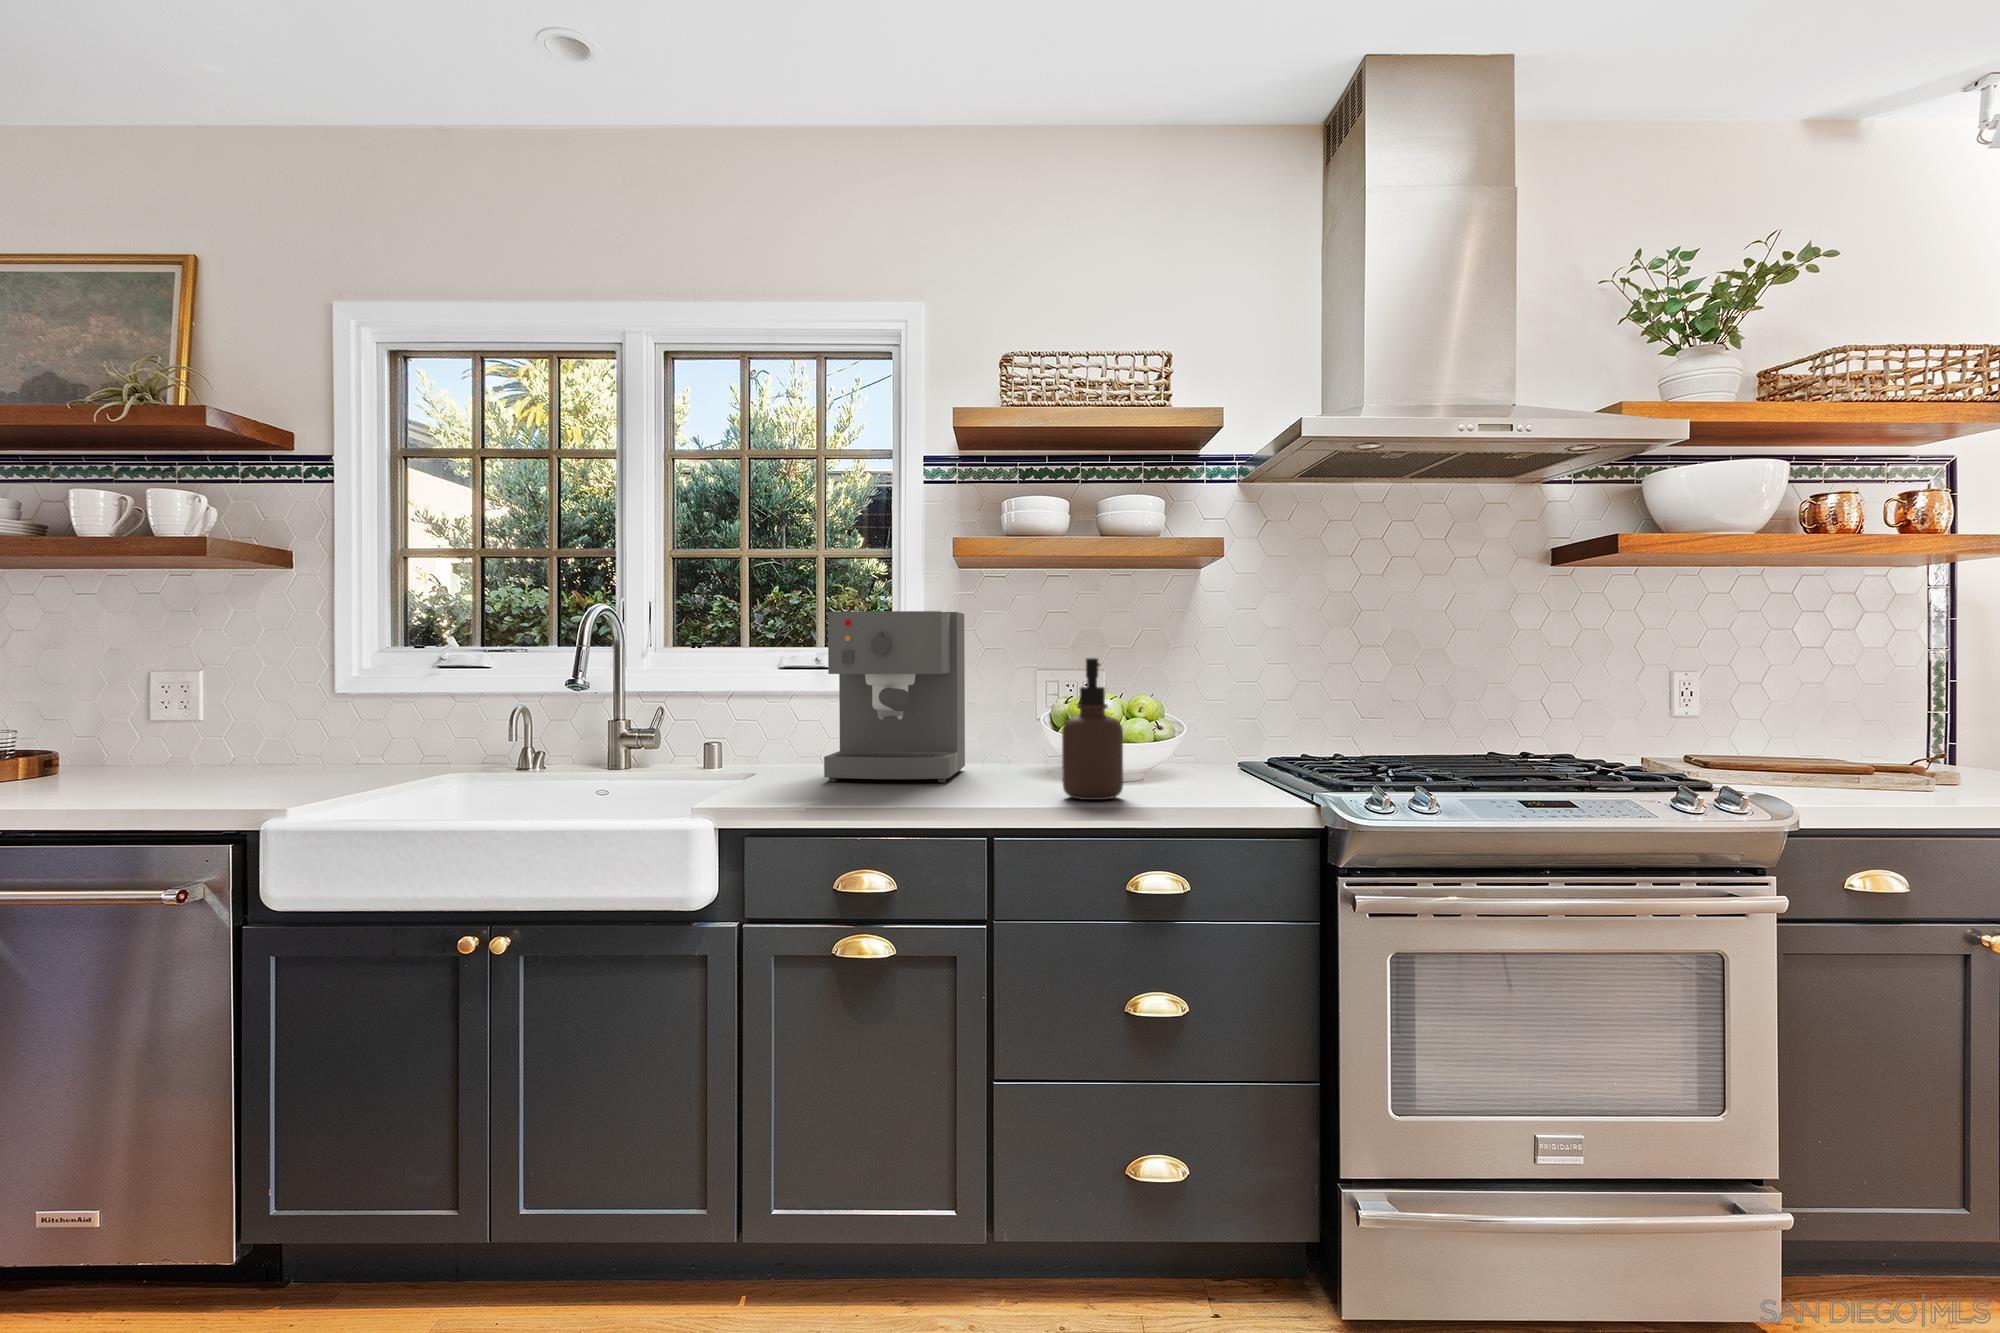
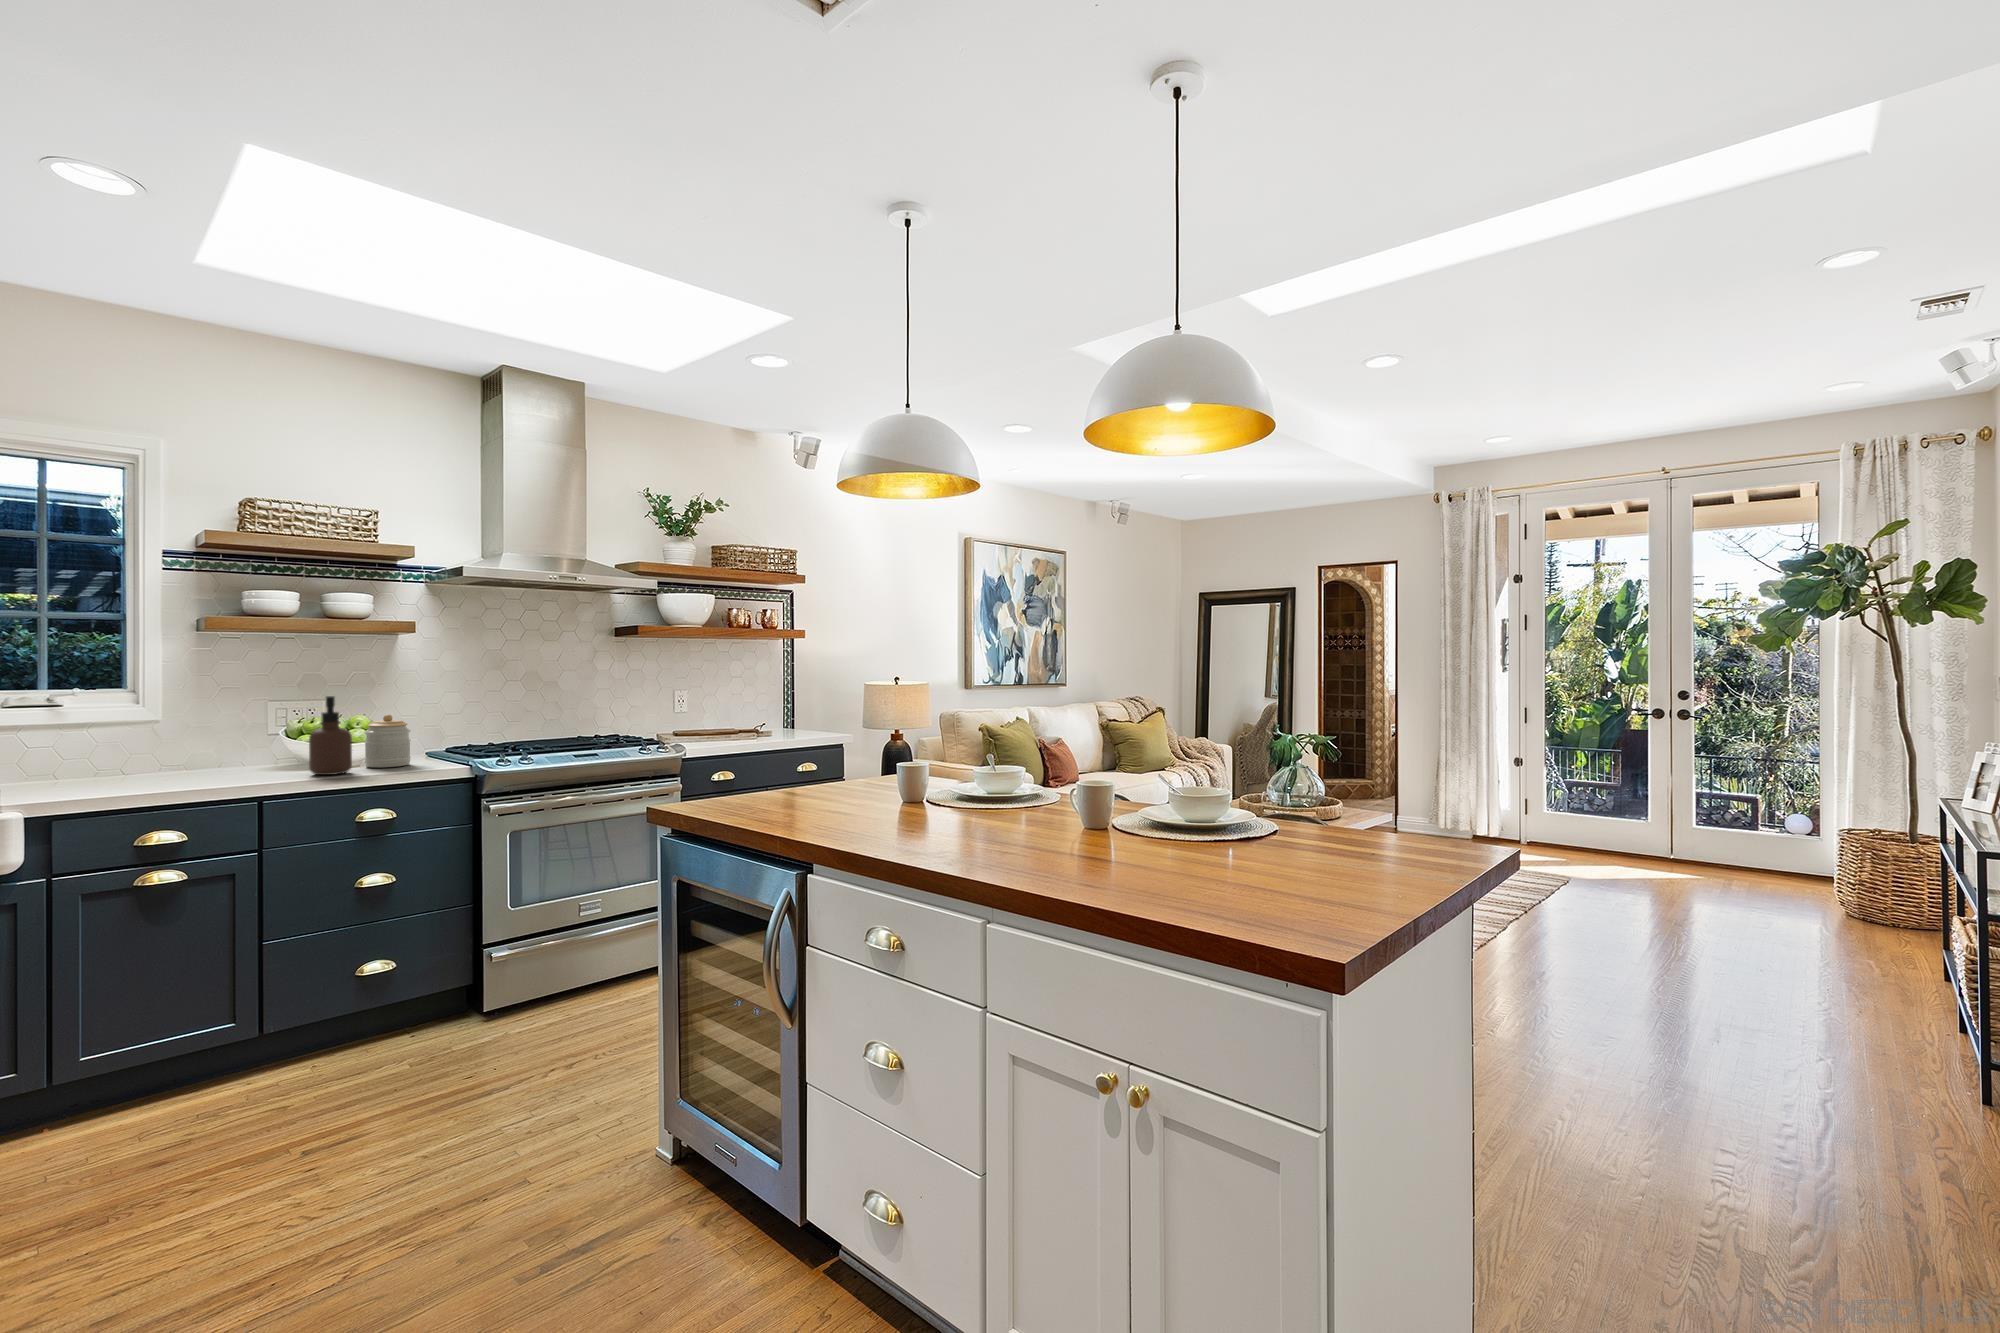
coffee maker: present [824,611,965,782] -> none [95,664,213,781]
jar: none [1146,697,1216,793] -> present [365,714,411,768]

